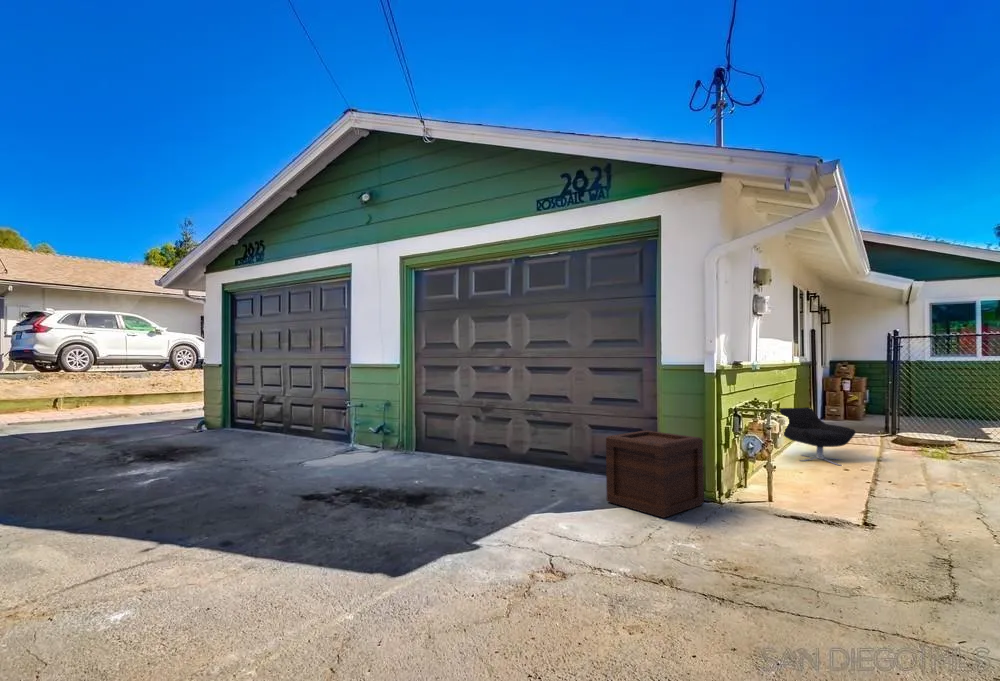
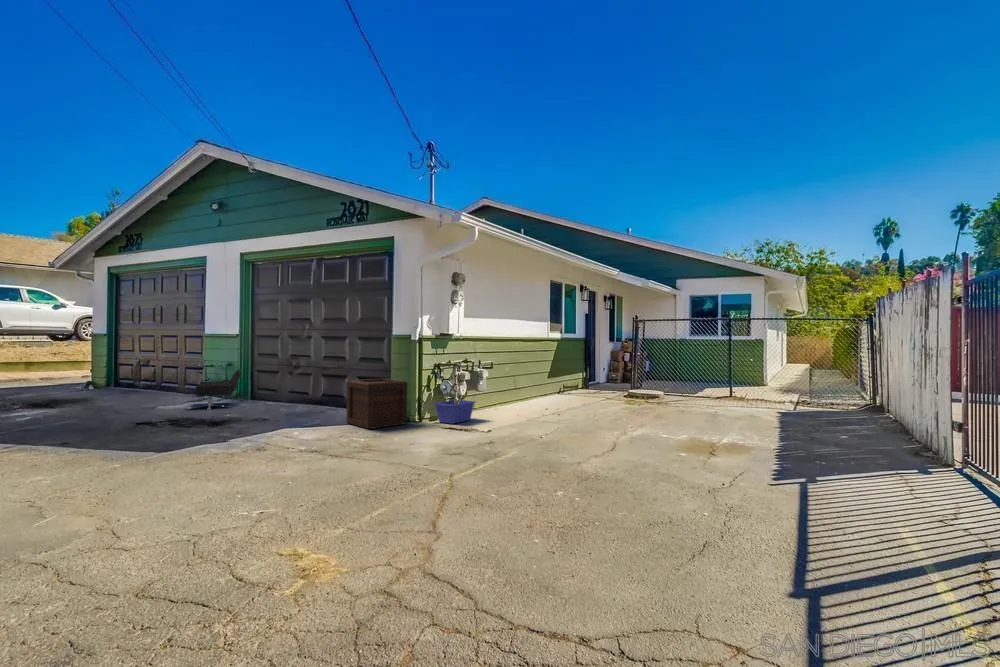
lounge chair: present [779,407,856,466] -> present [196,369,242,409]
storage bin: none [736,461,792,504] -> present [434,400,476,424]

